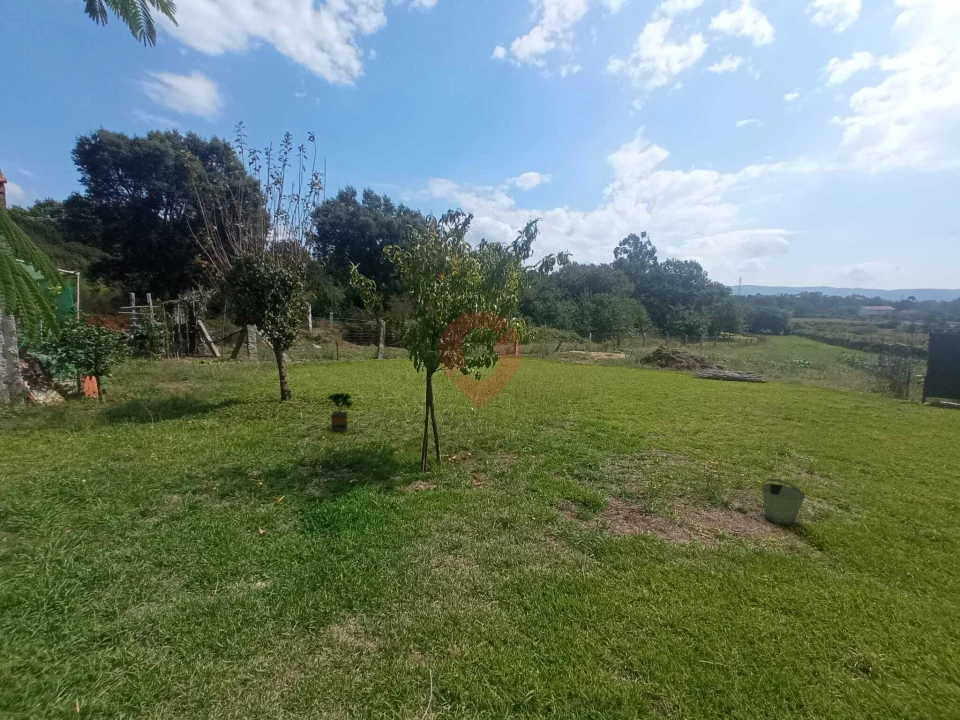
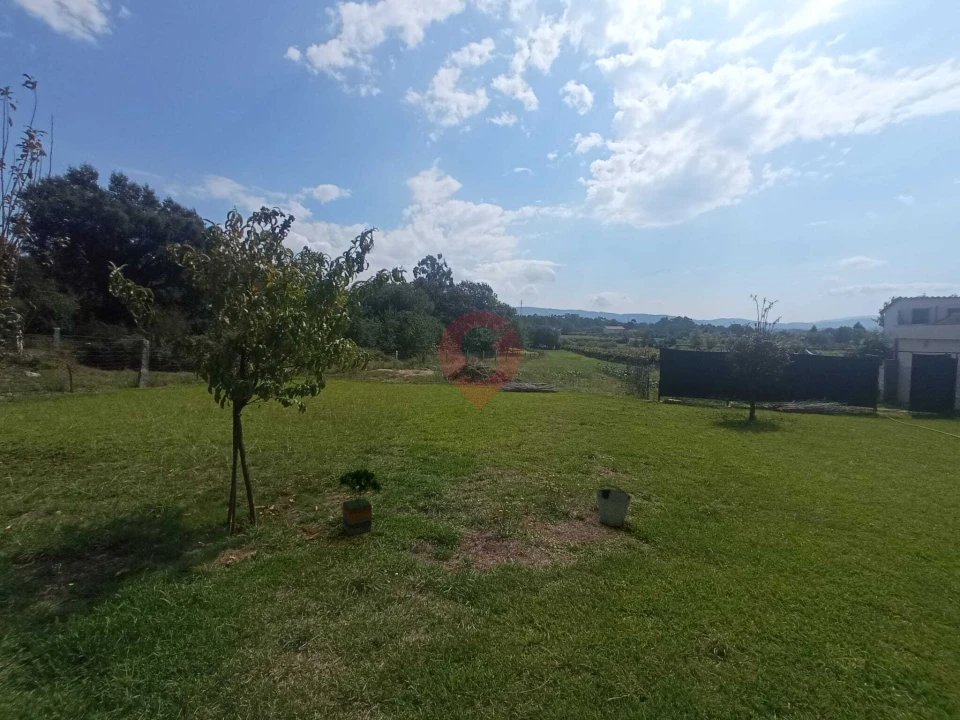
potted tree: present [328,393,353,431] -> present [339,469,382,535]

